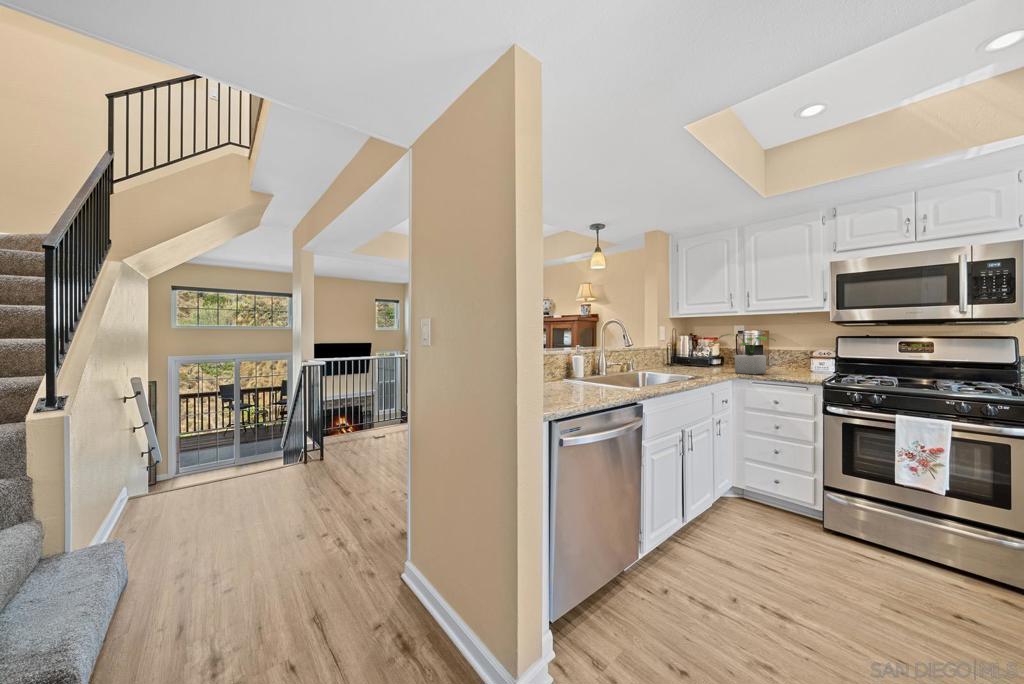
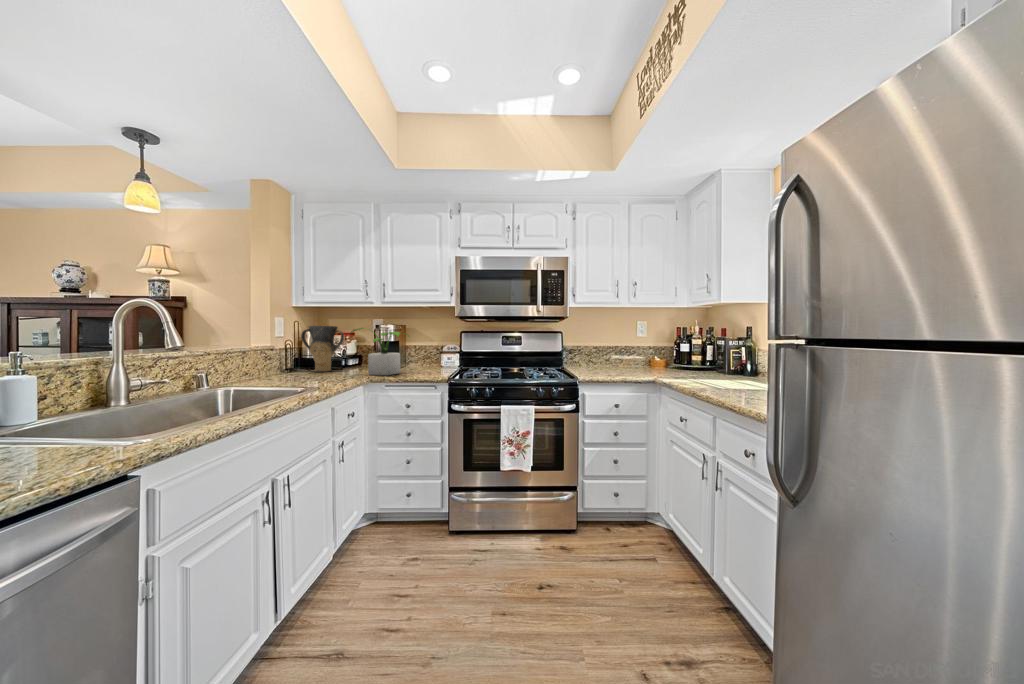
vase: none [677,333,711,368] -> present [301,326,344,372]

